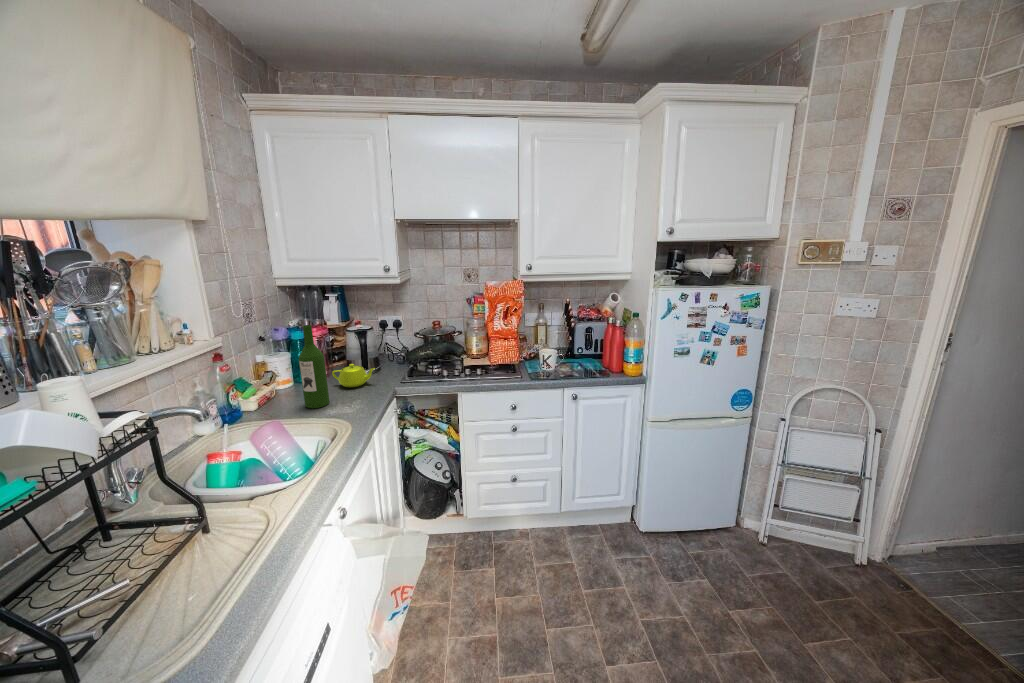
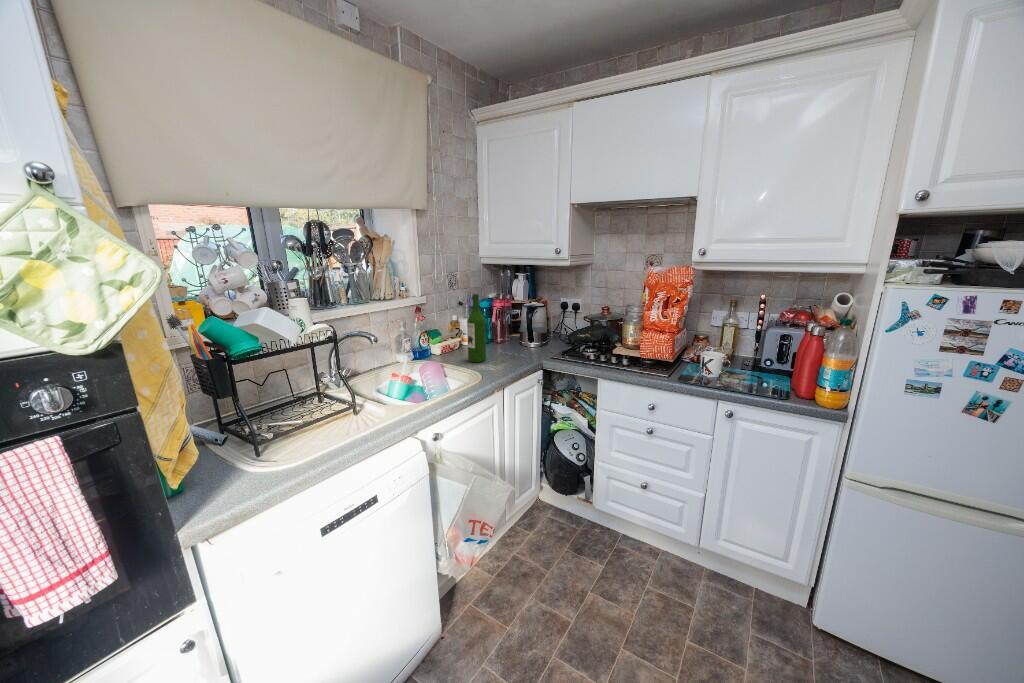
teapot: present [332,364,375,387] -> none [499,334,530,354]

